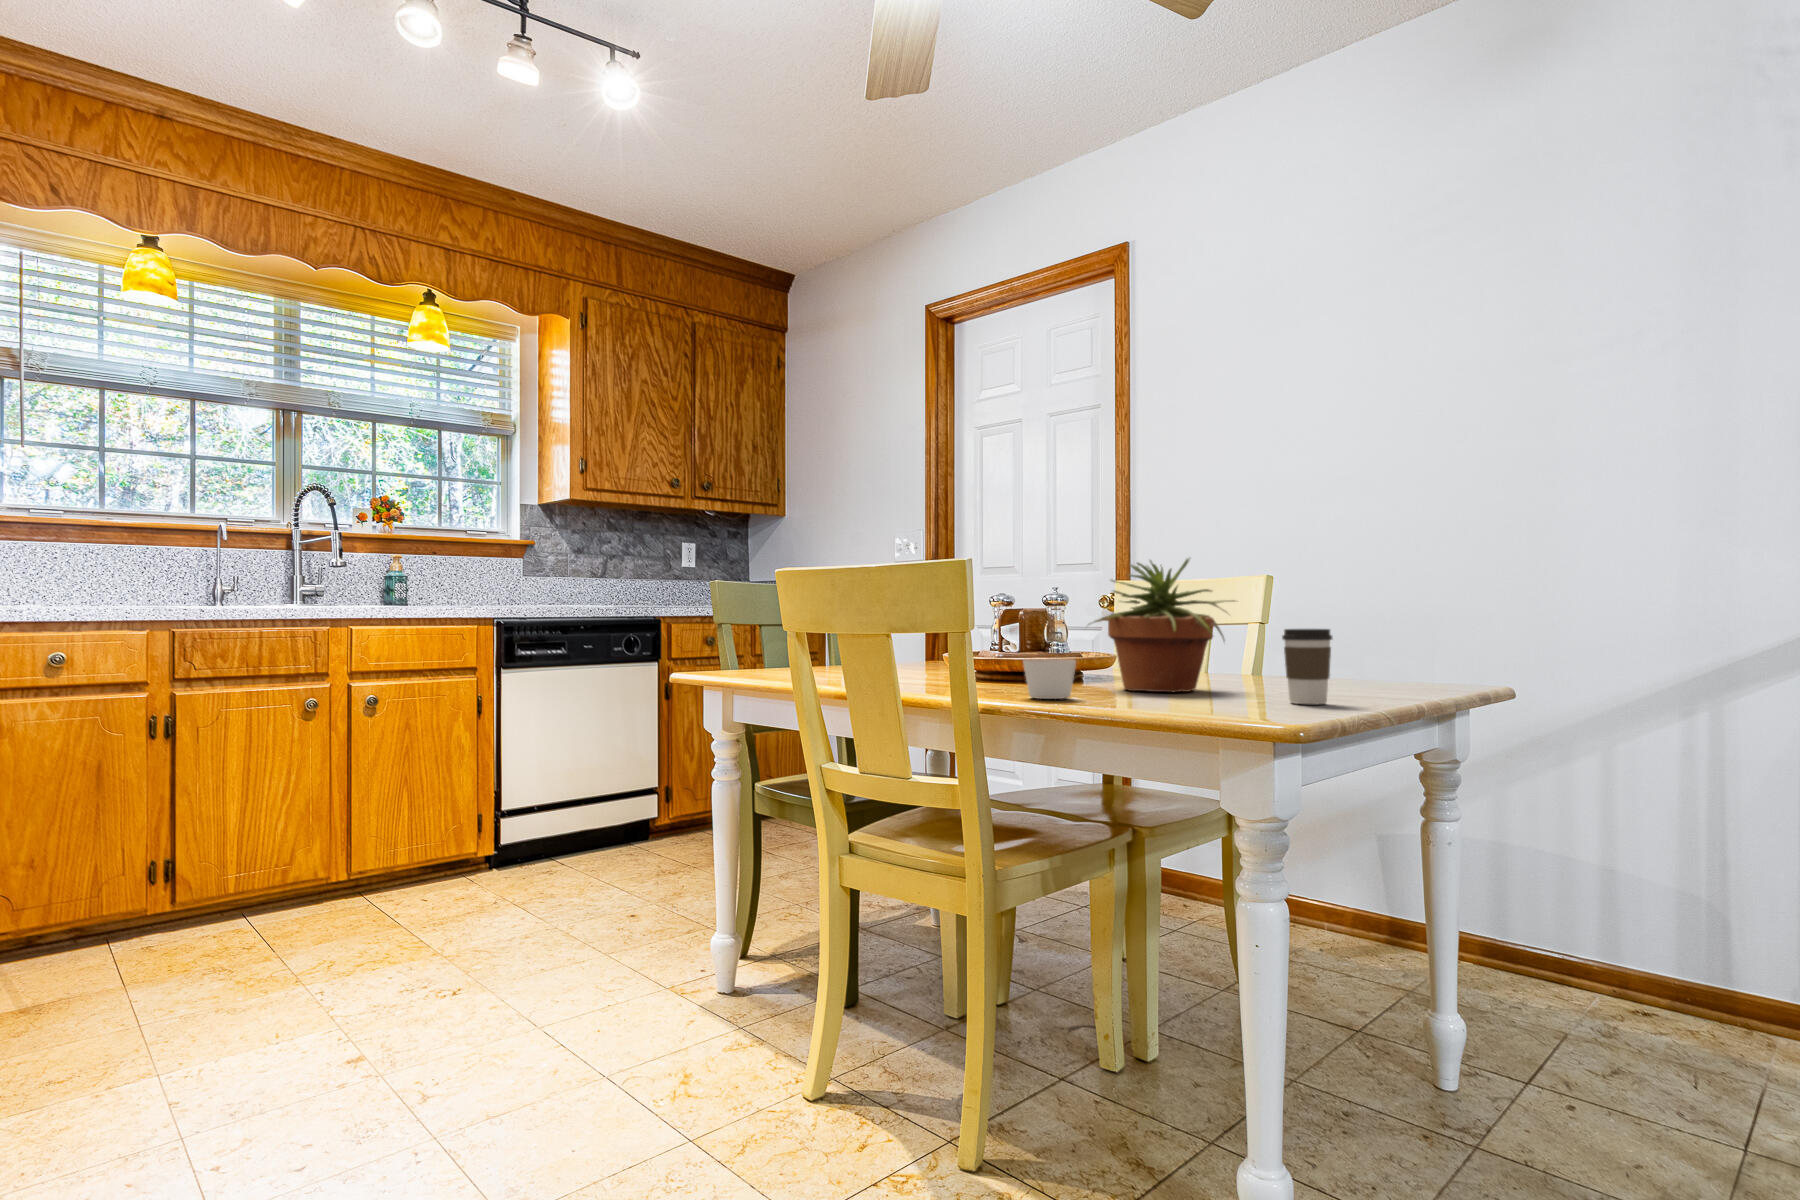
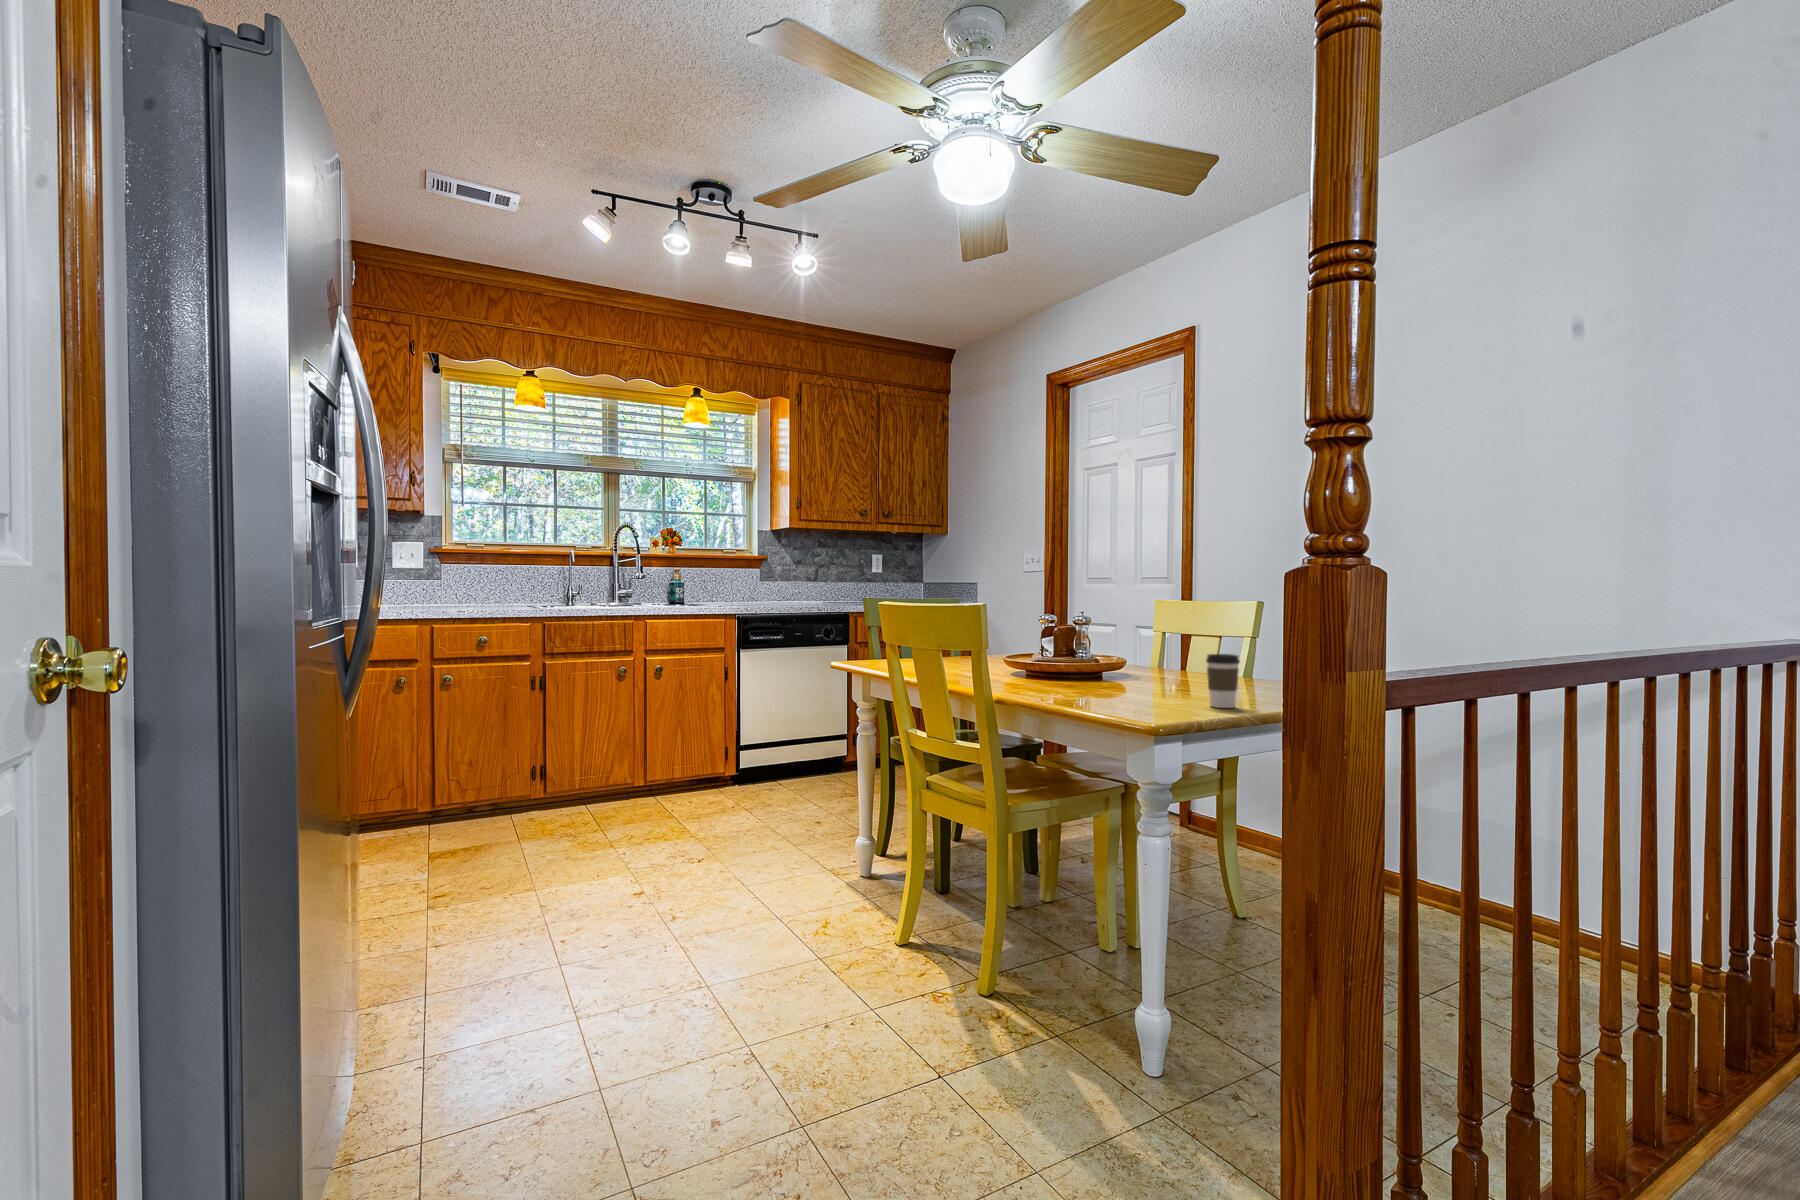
potted plant: present [1094,558,1235,692] -> none [1082,596,1201,693]
candle: present [1023,659,1076,699] -> none [1029,668,1065,696]

